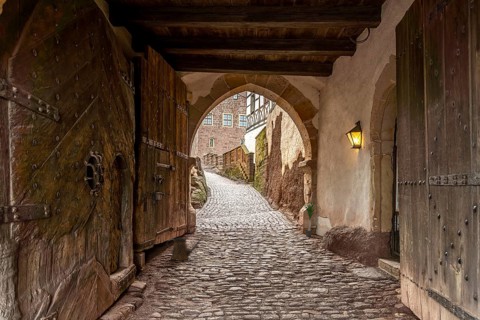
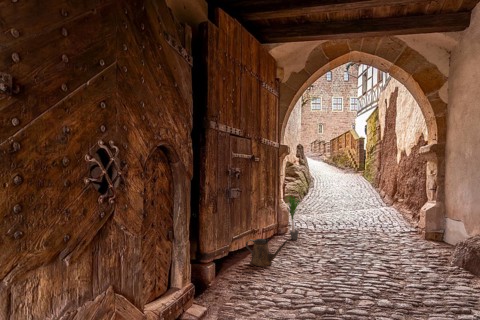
potted plant: present [304,202,314,237] -> present [287,196,300,240]

